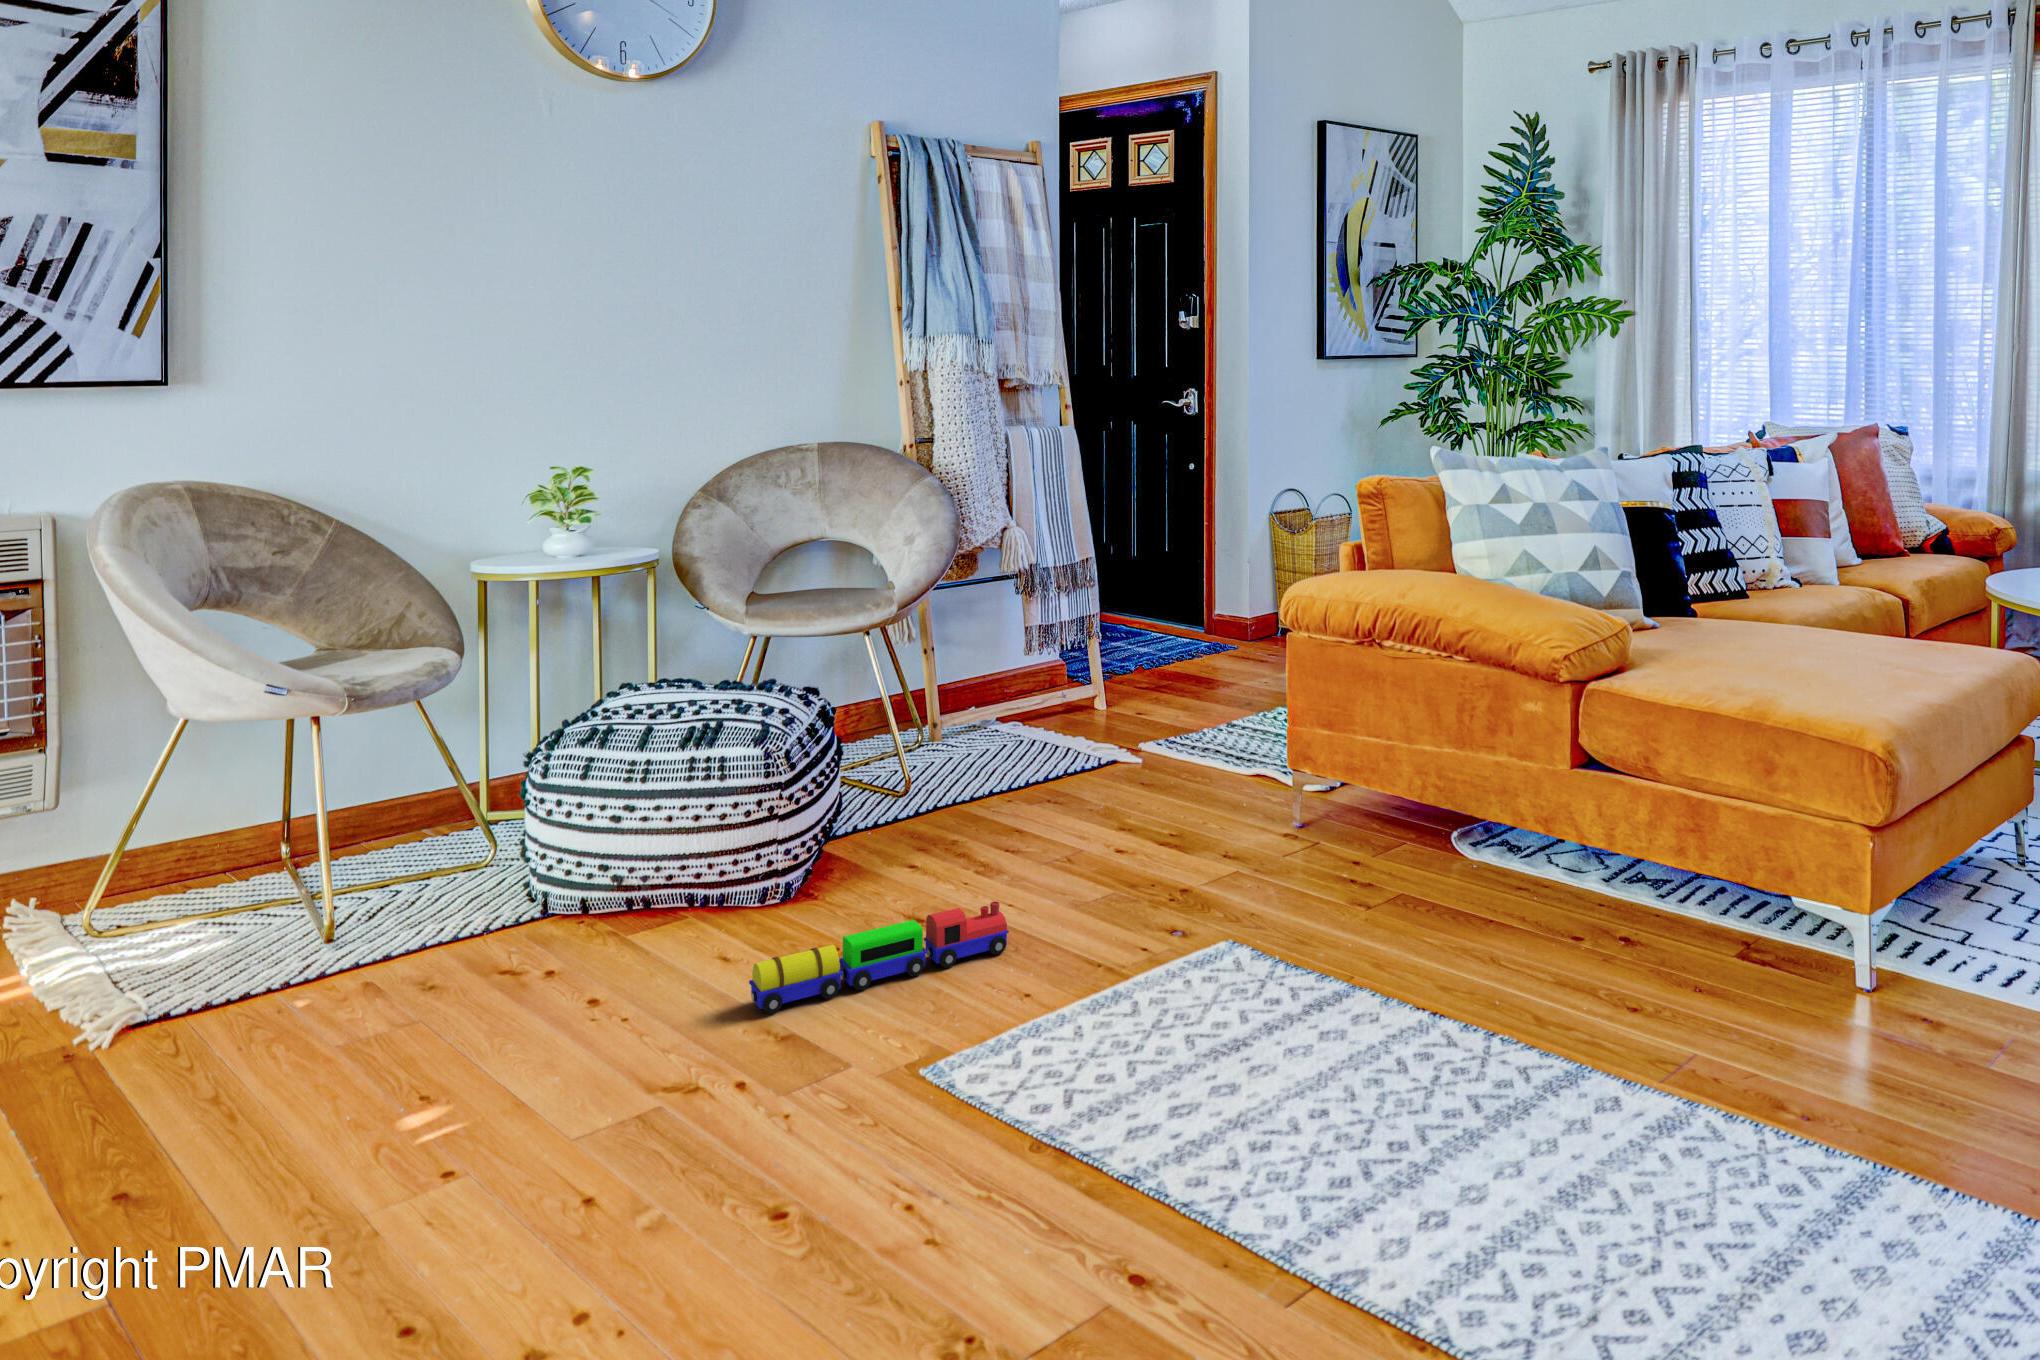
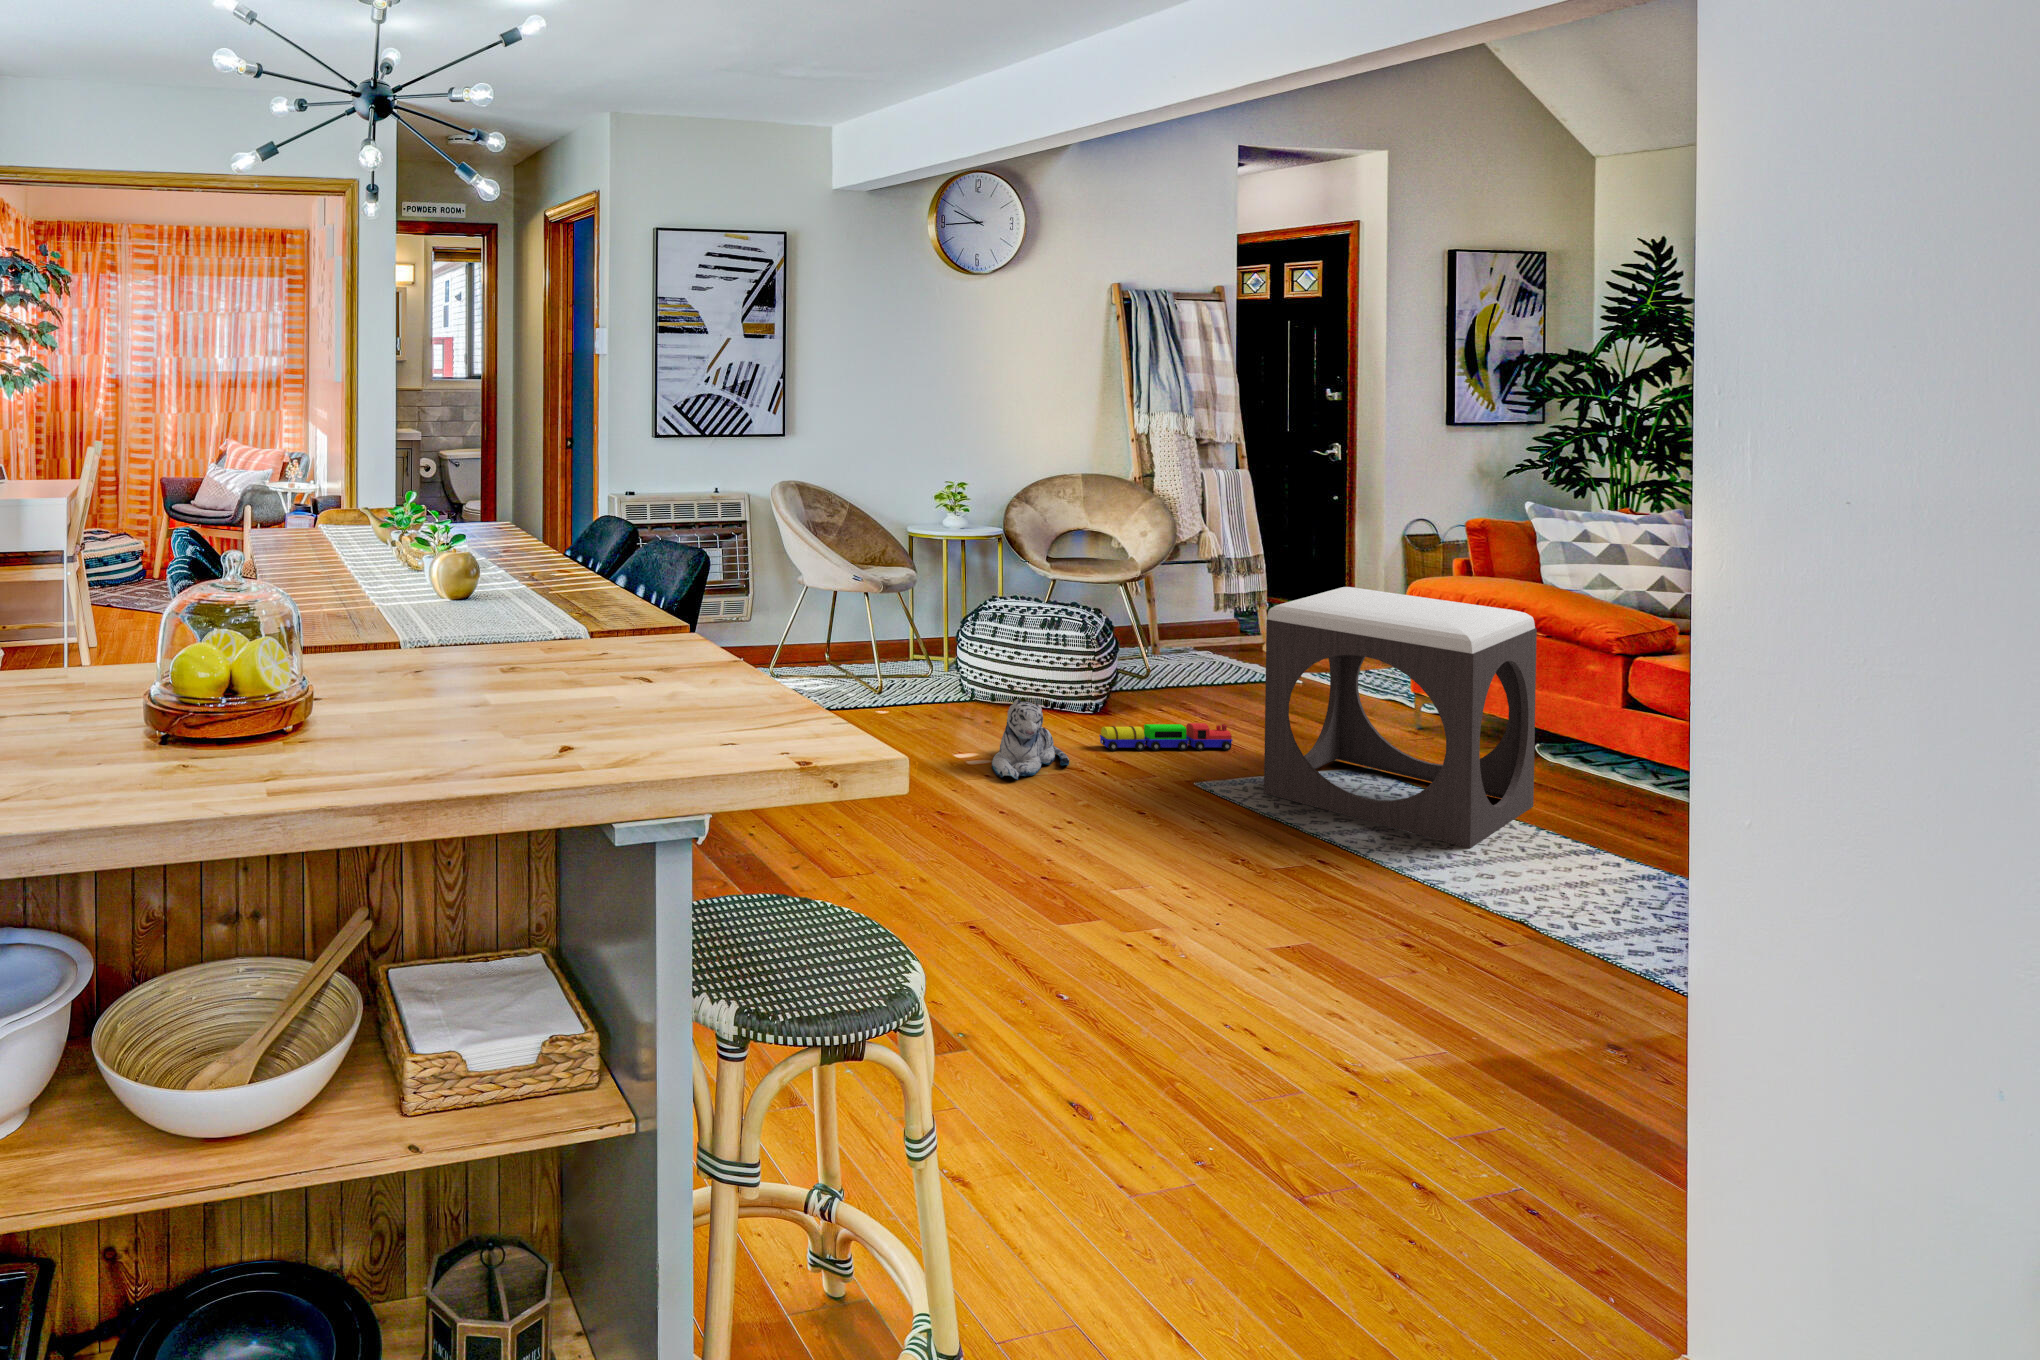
footstool: none [1045,617,1481,1152] -> present [1264,587,1537,849]
plush toy: none [435,974,657,1206] -> present [992,700,1069,780]

